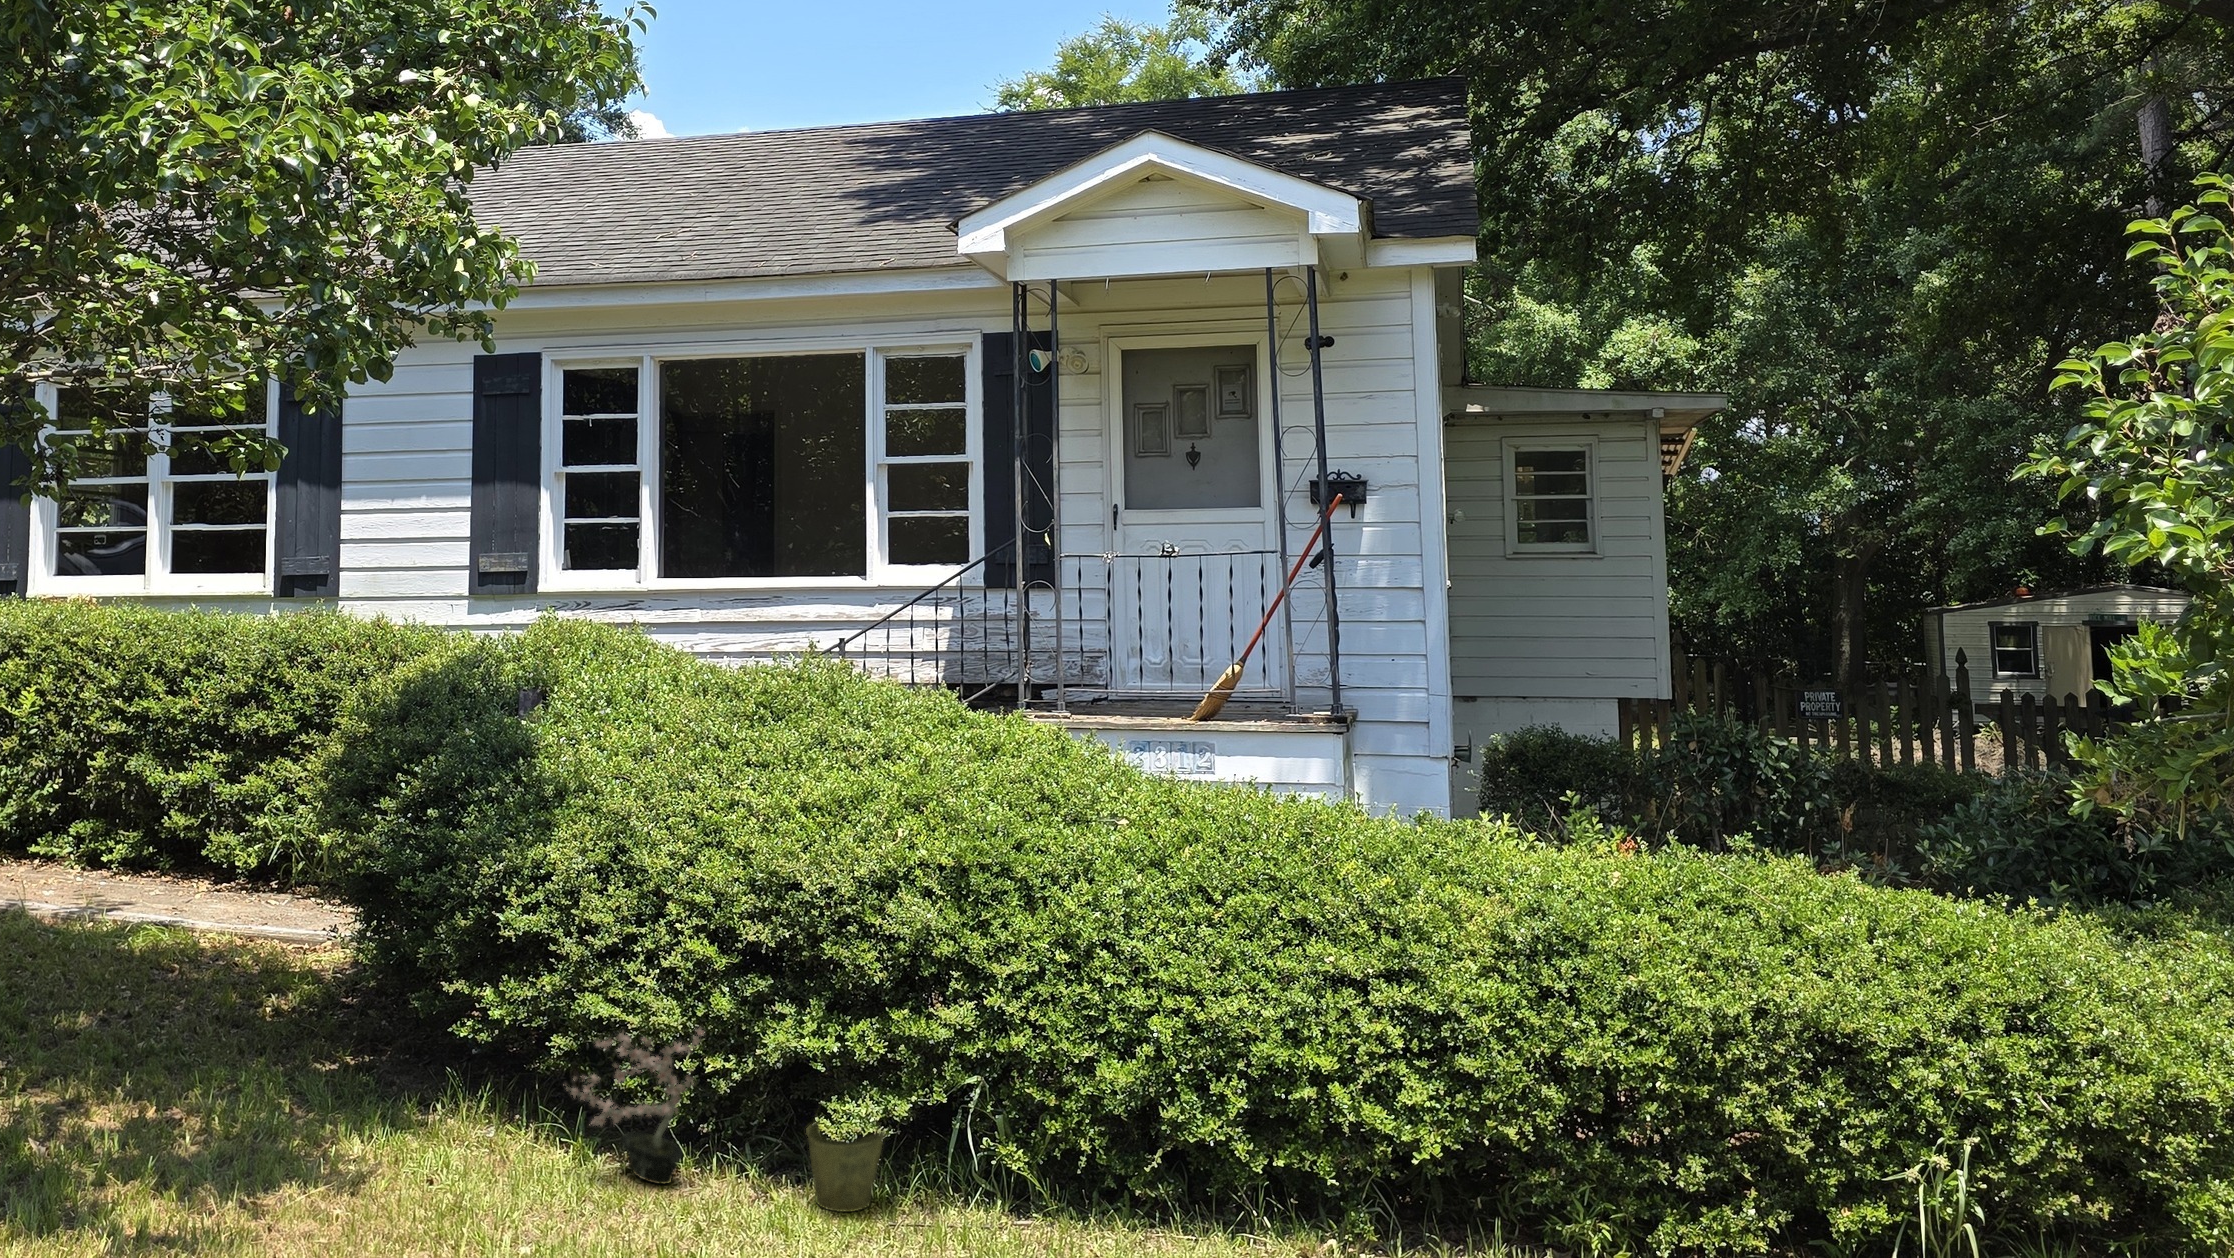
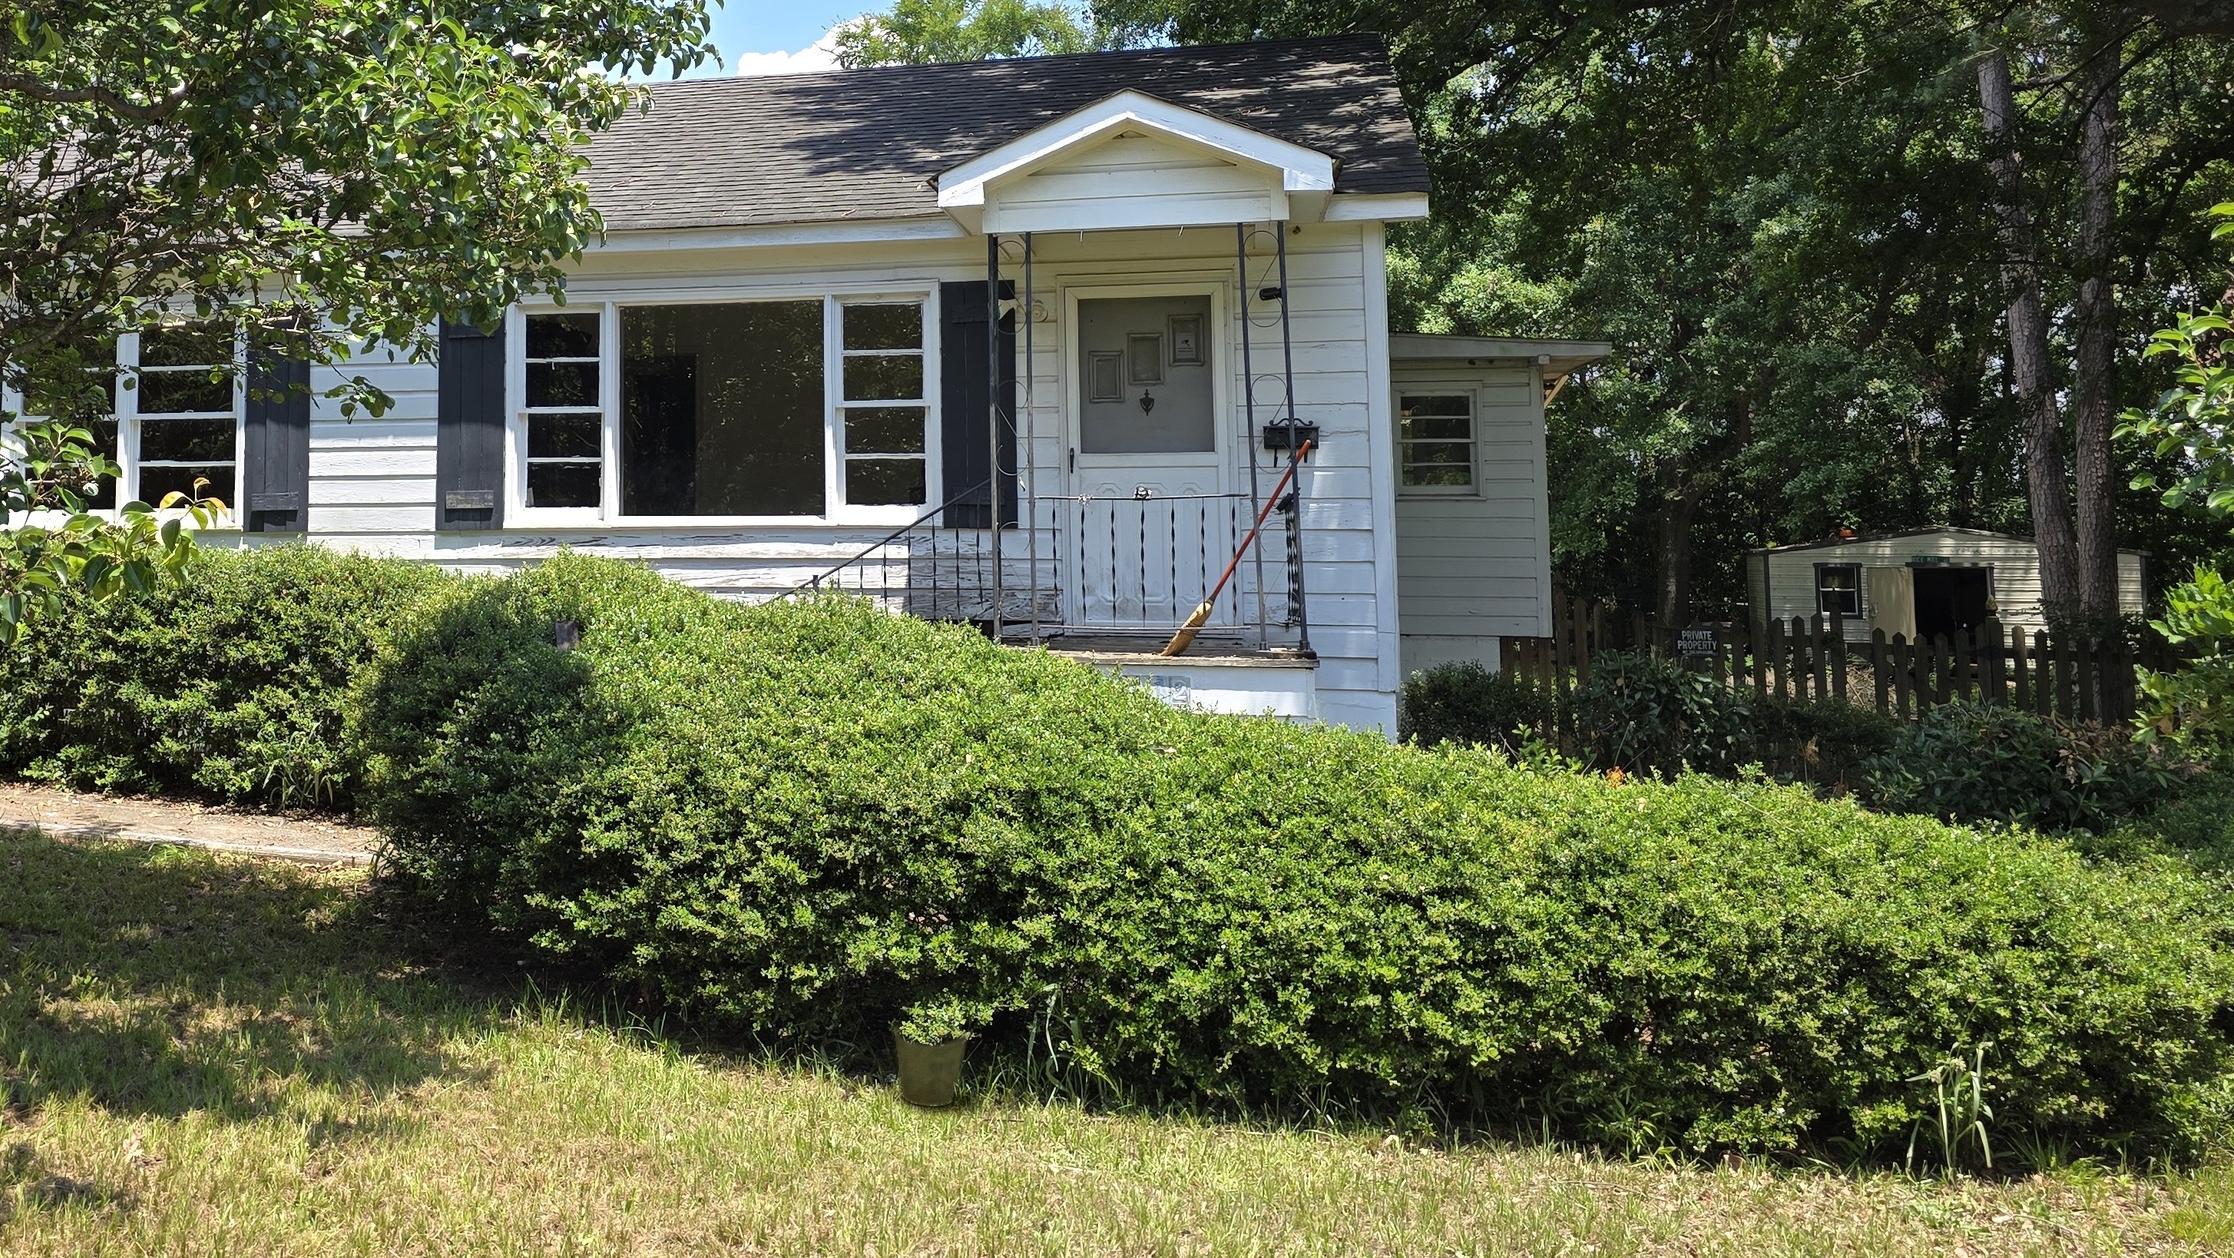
potted plant: present [565,1028,703,1184] -> none [659,931,796,1081]

